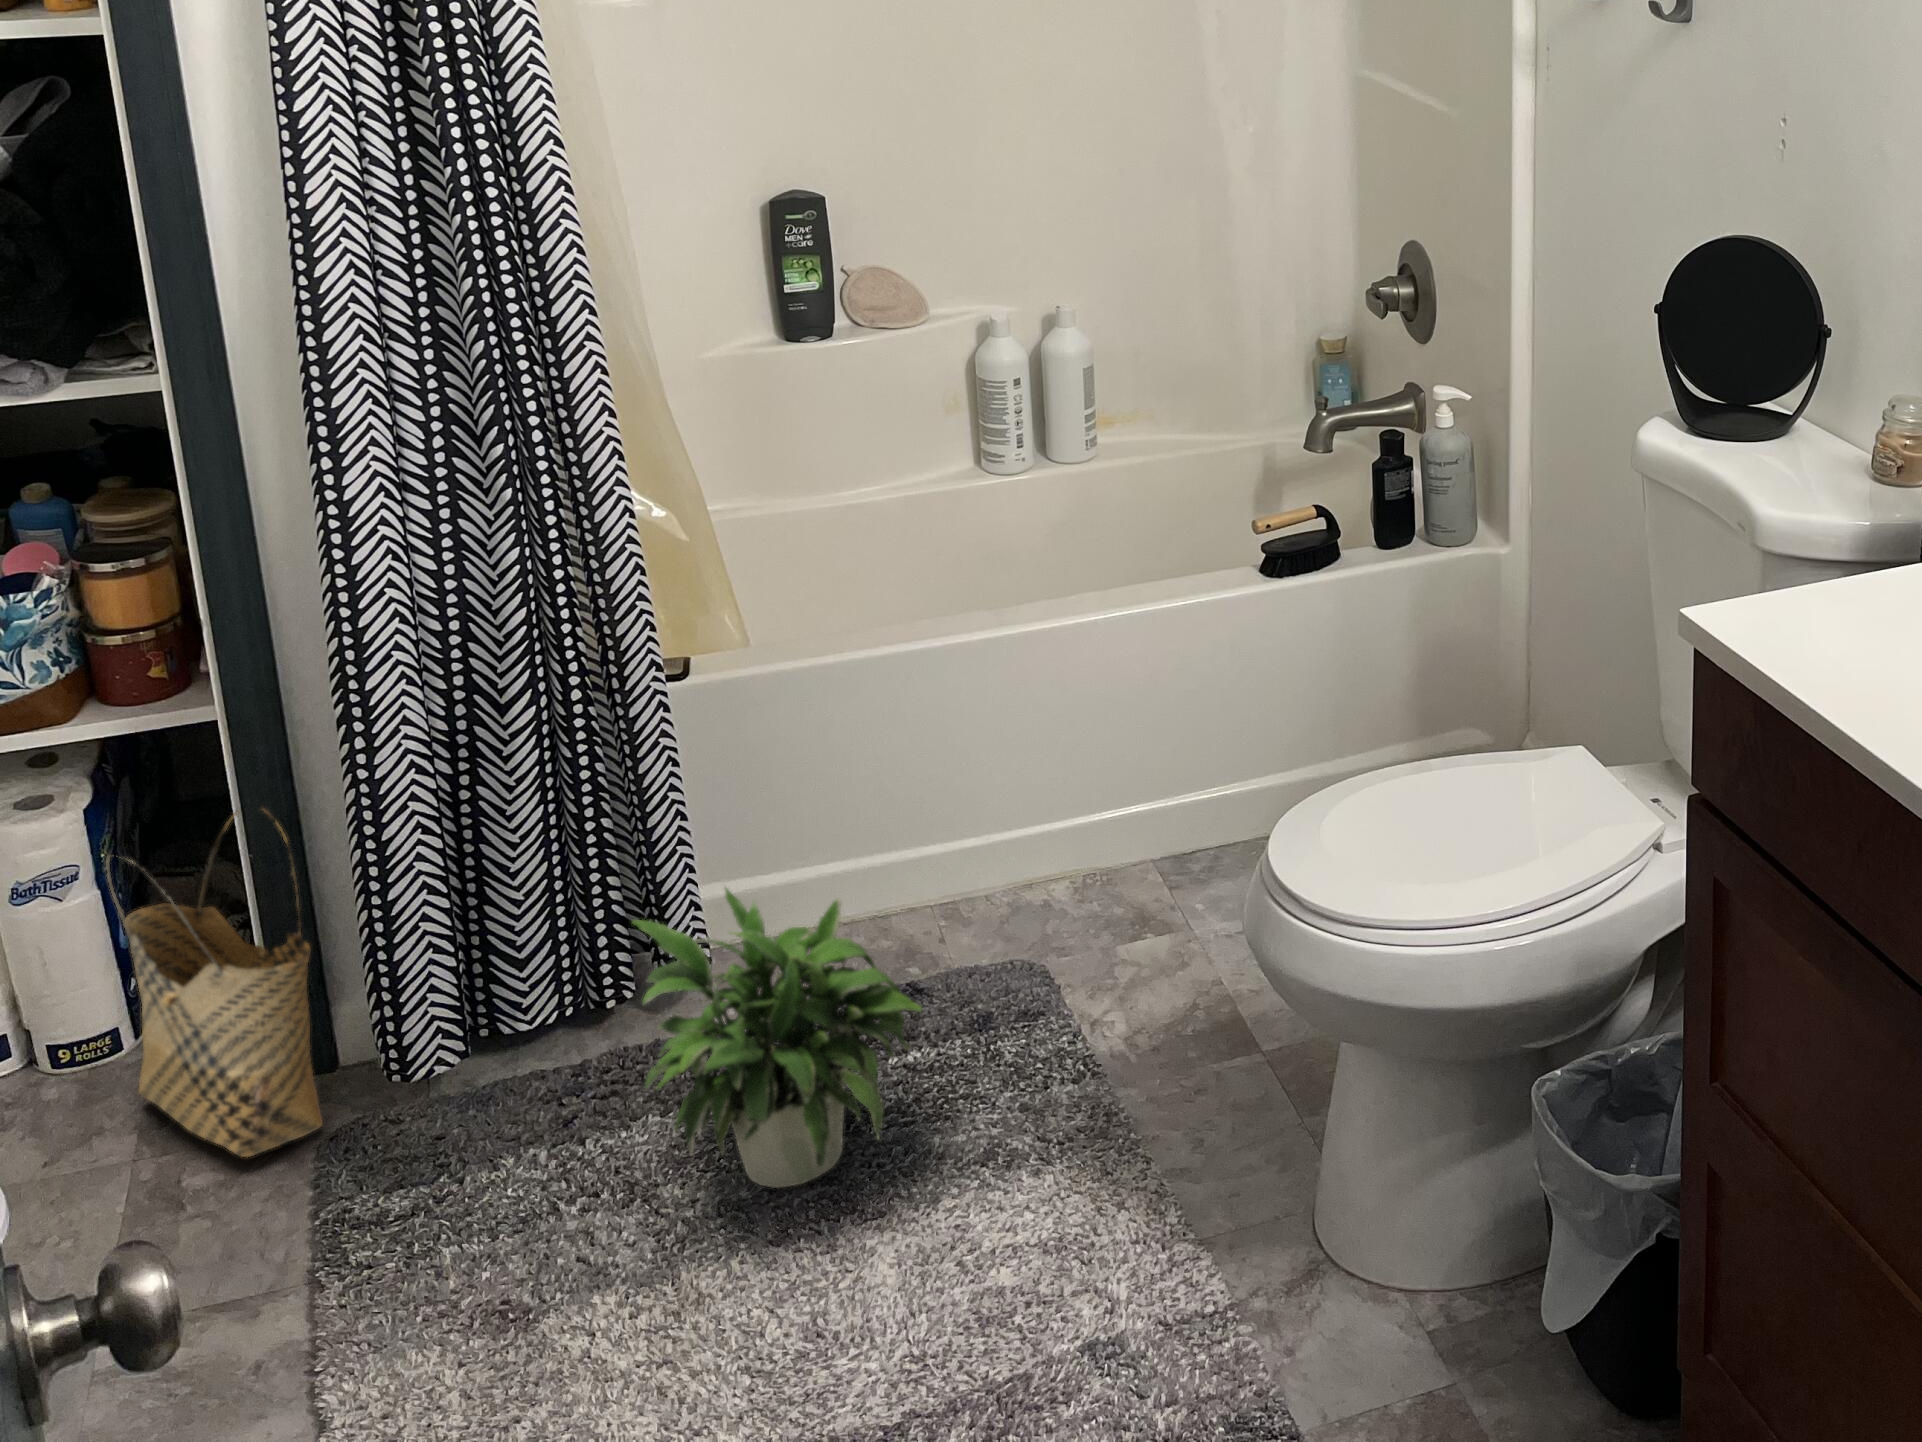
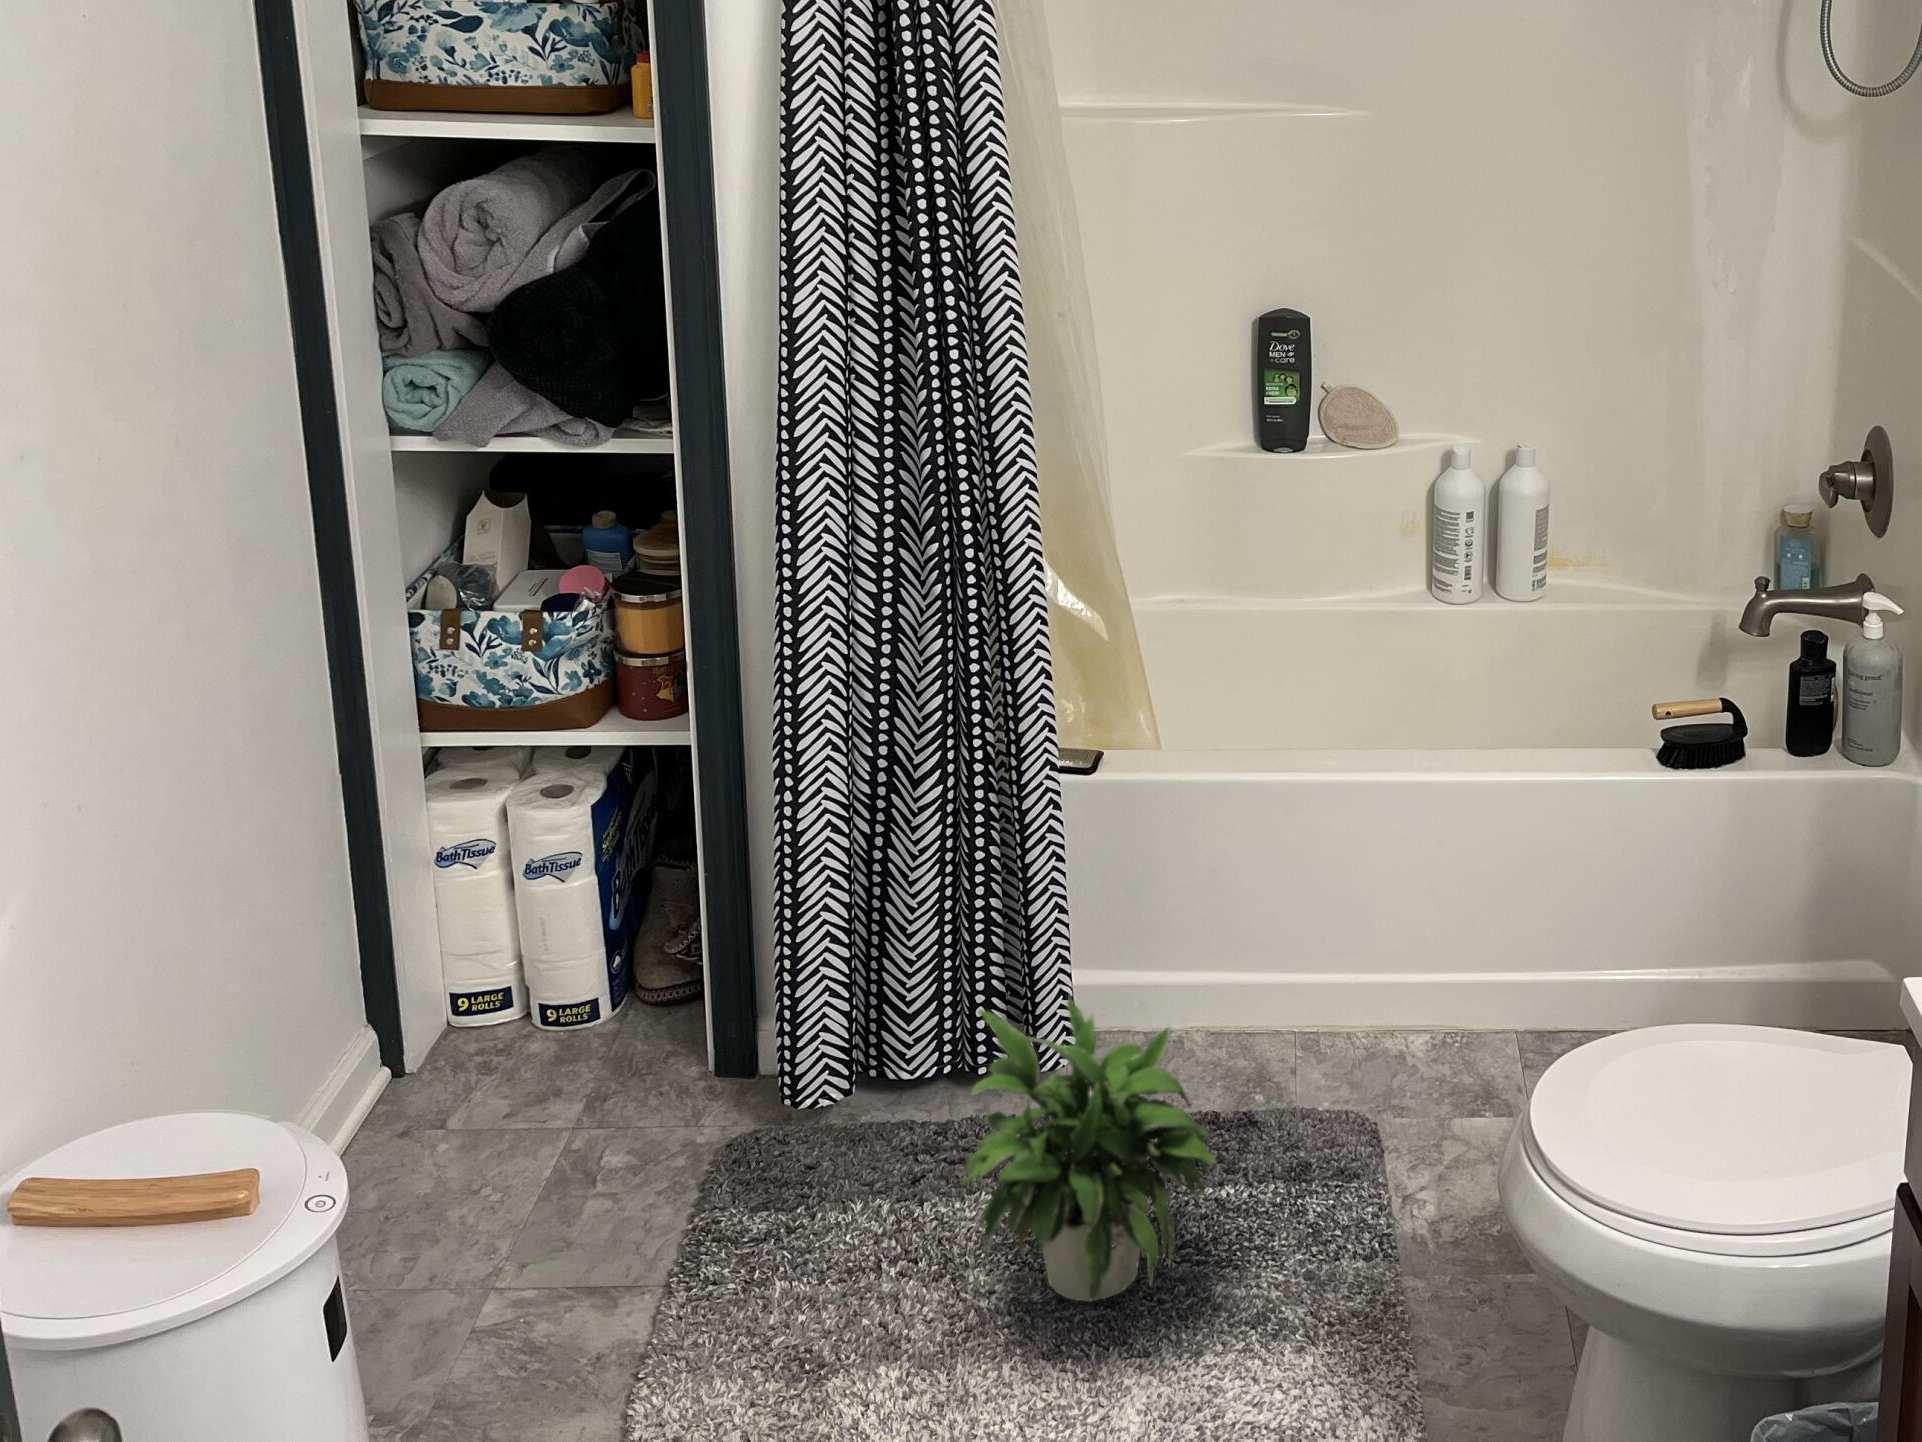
woven basket: present [106,808,323,1157] -> none [588,827,734,1143]

